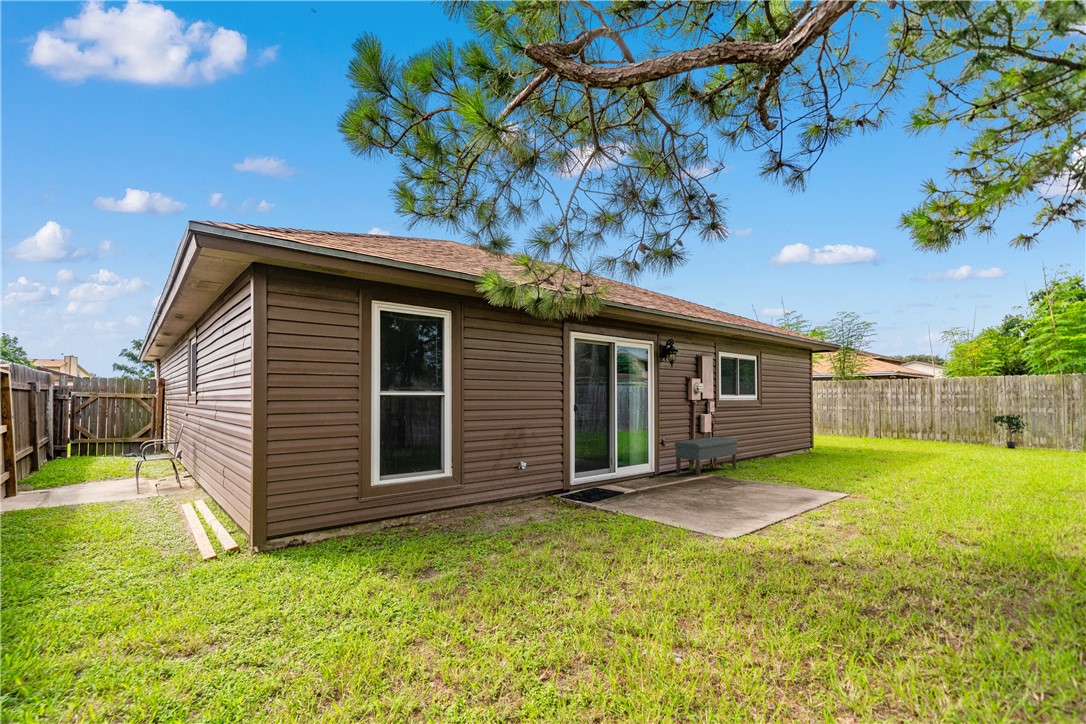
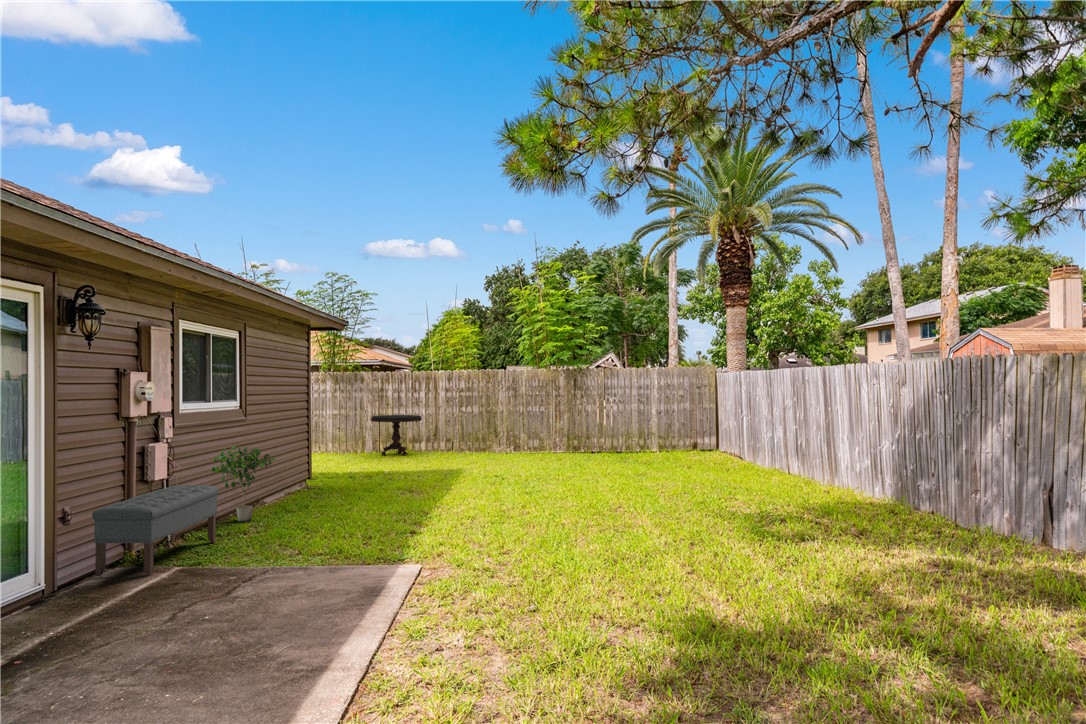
side table: none [871,411,917,442] -> present [370,415,422,456]
potted plant: present [990,414,1027,448] -> present [212,446,275,522]

